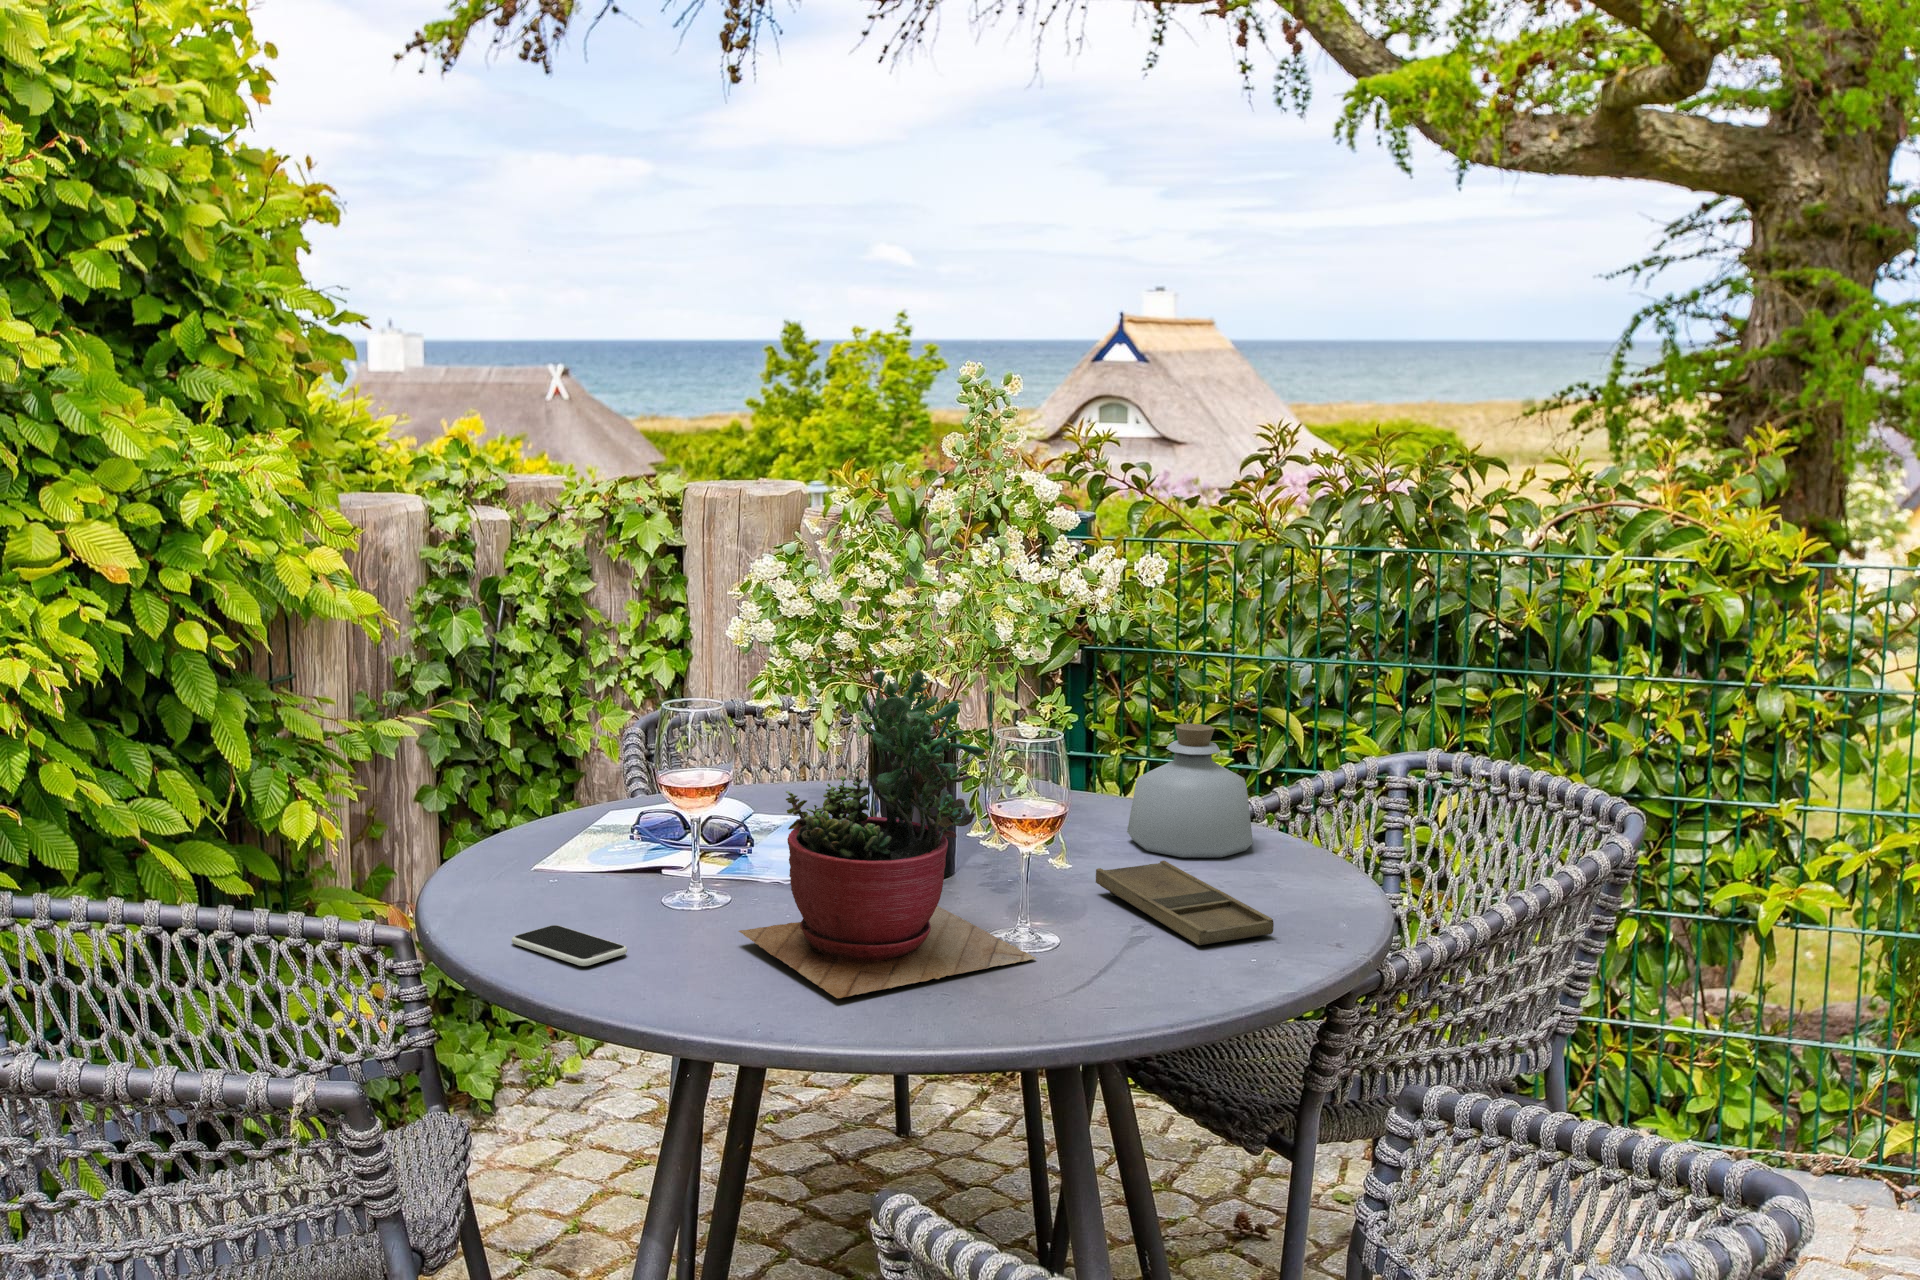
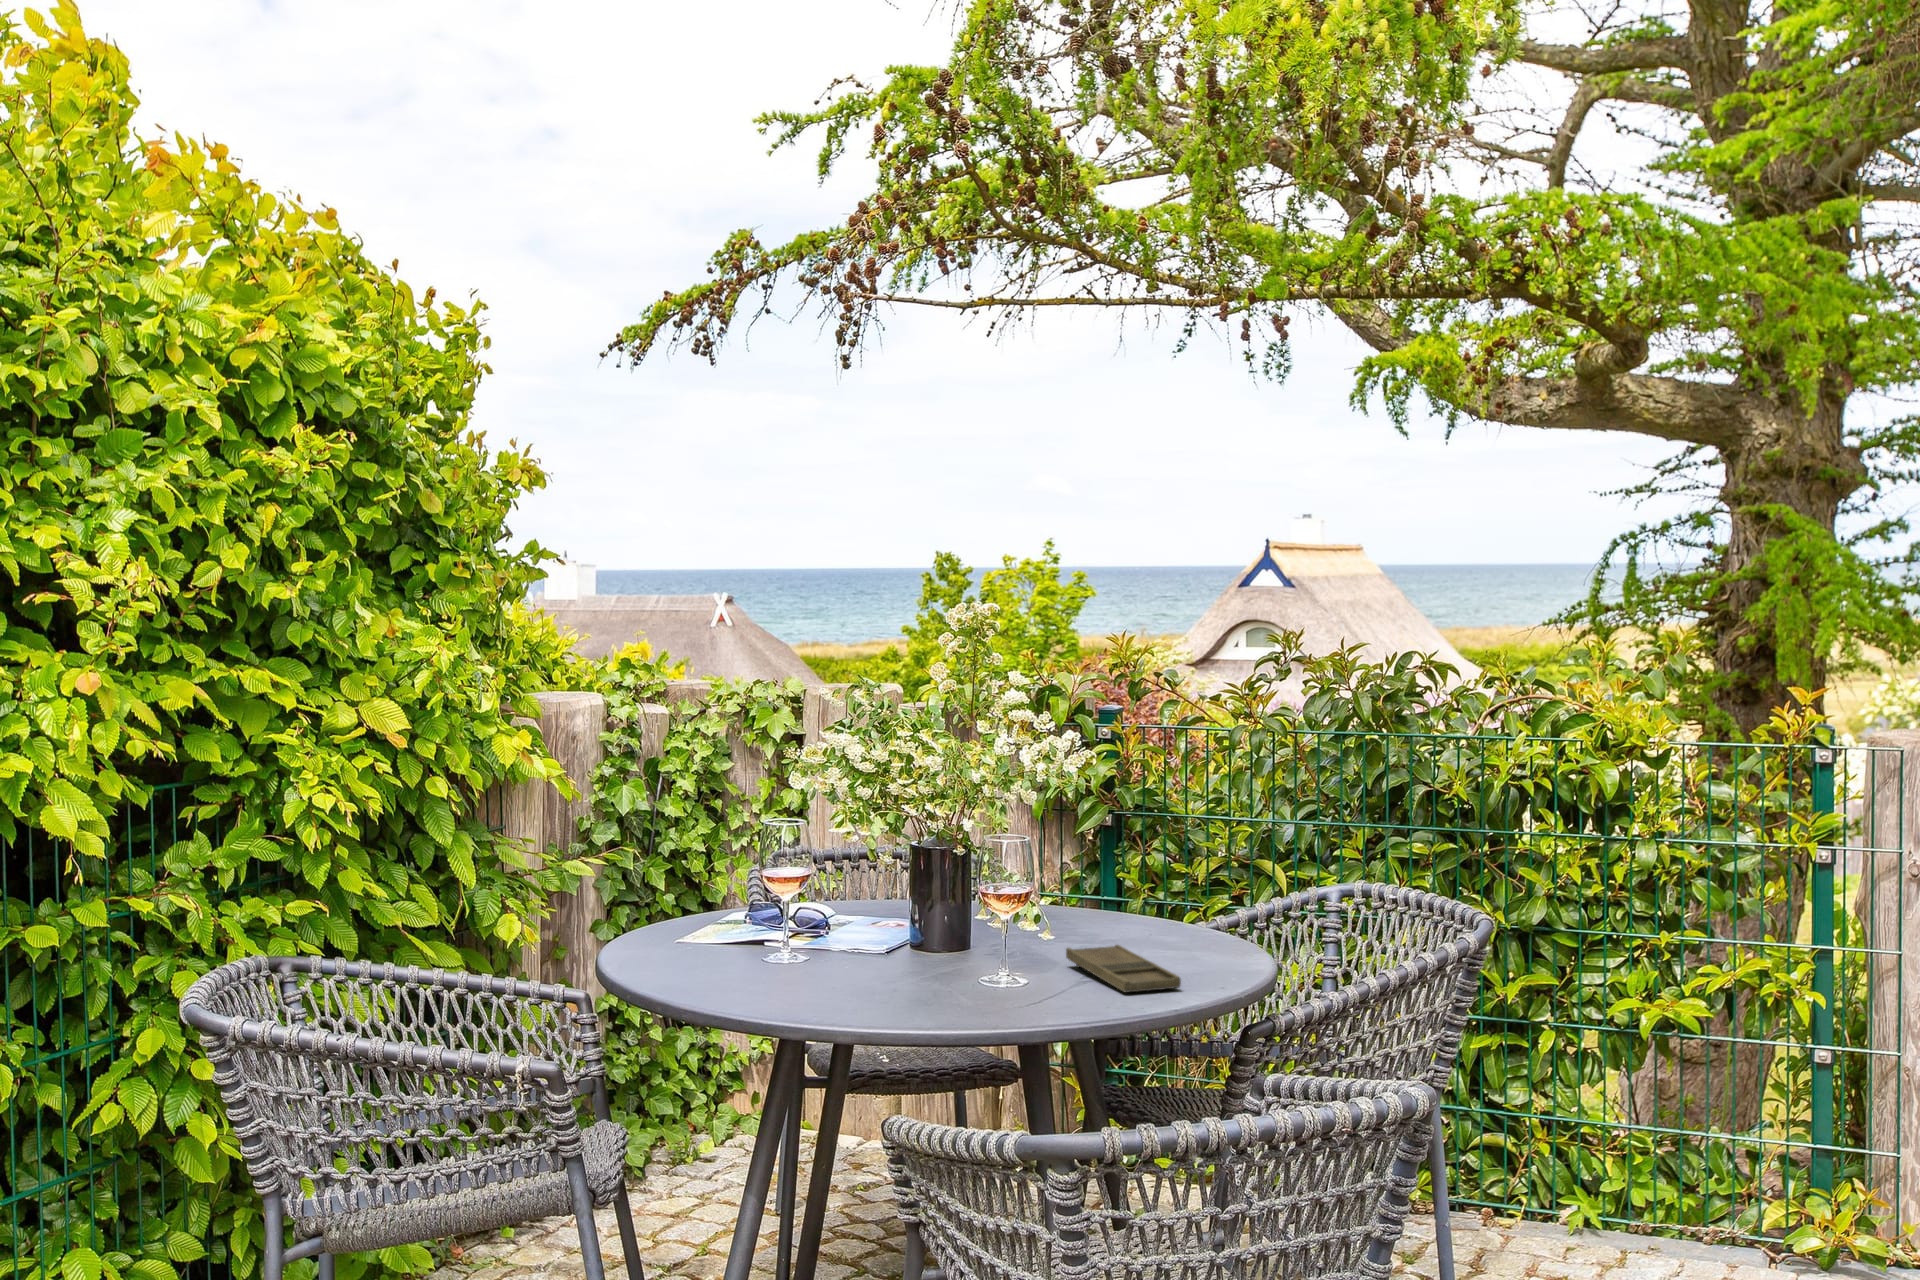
succulent plant: present [739,669,1036,998] -> none [807,797,1009,1012]
bottle: present [1127,723,1253,858] -> none [1103,851,1195,948]
smartphone: present [512,925,627,966] -> none [657,974,732,995]

